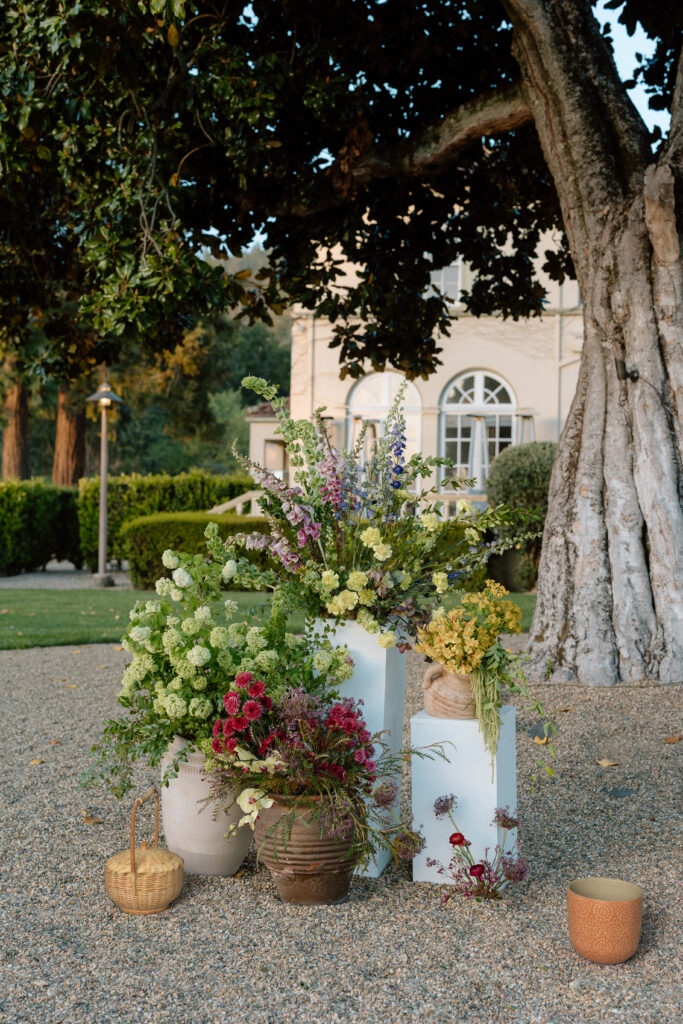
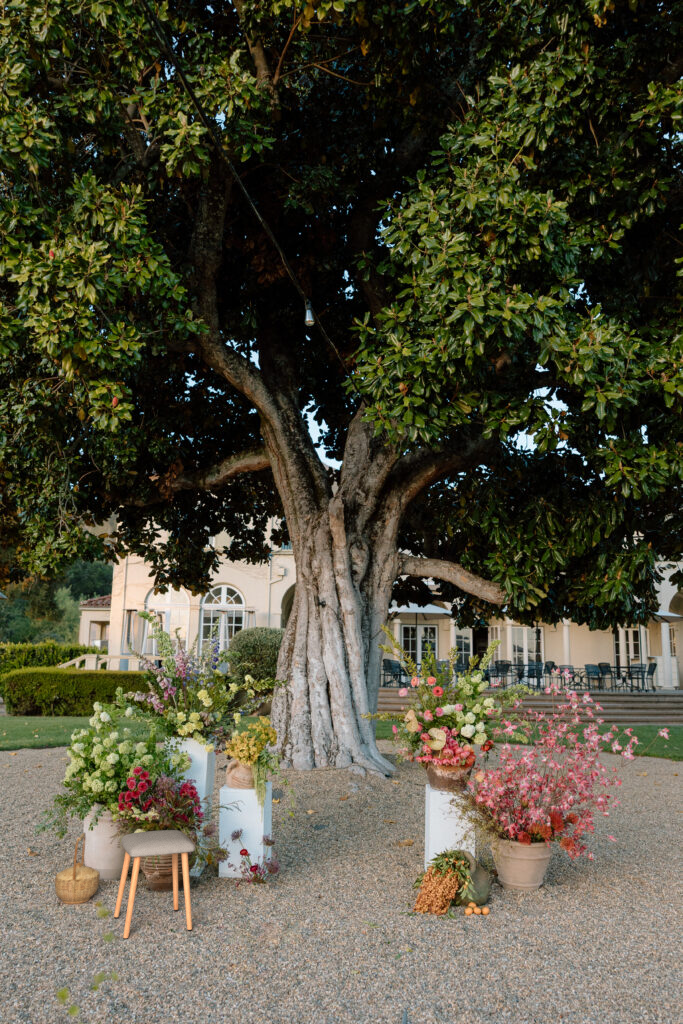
stool: none [201,796,343,998] -> present [114,830,195,940]
planter: present [567,877,643,964] -> none [300,865,335,908]

